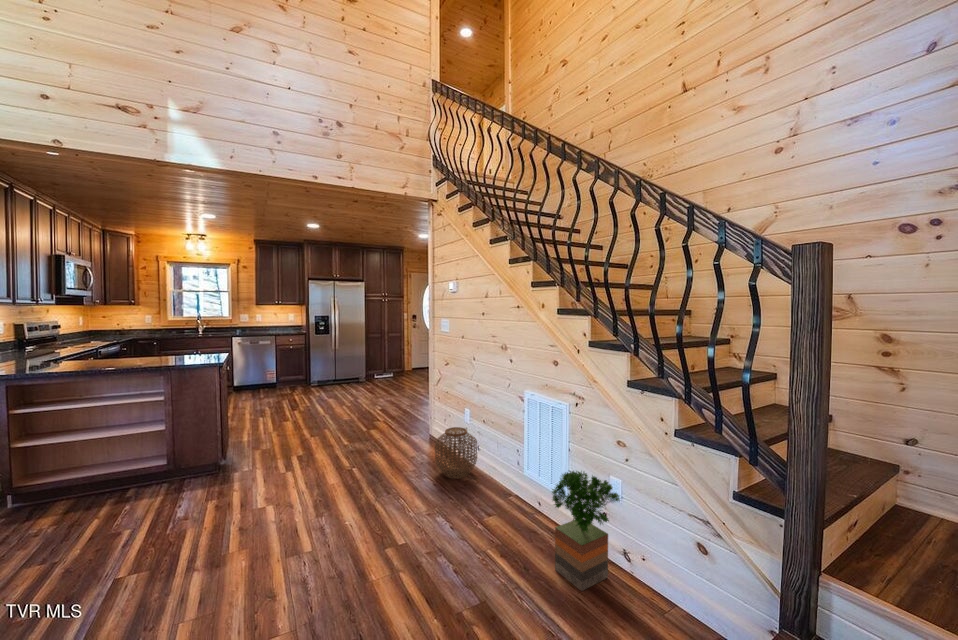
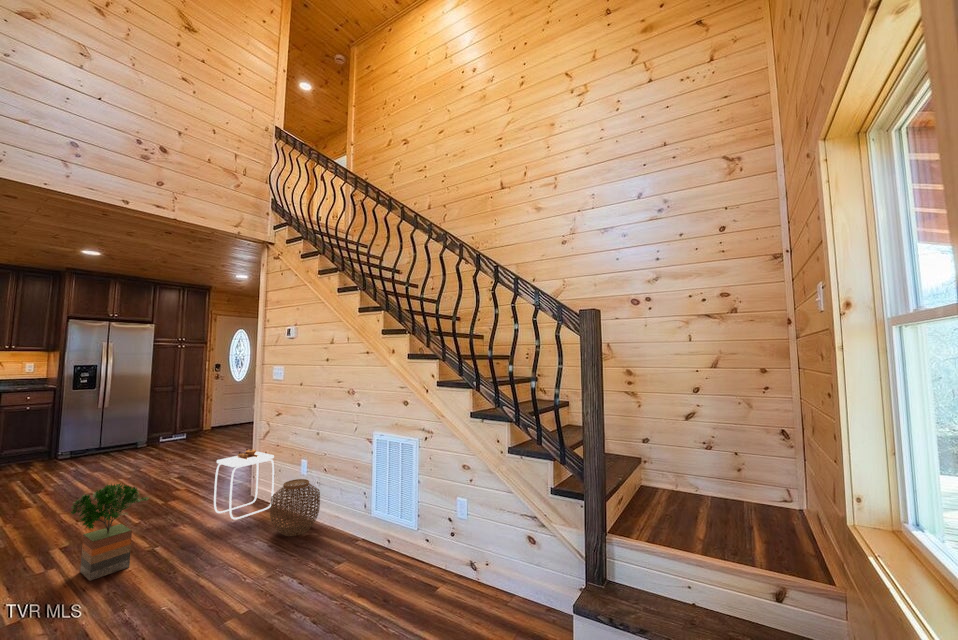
side table: none [397,393,443,454] -> present [214,449,274,519]
potted tree: present [552,471,620,591] -> present [71,483,149,581]

